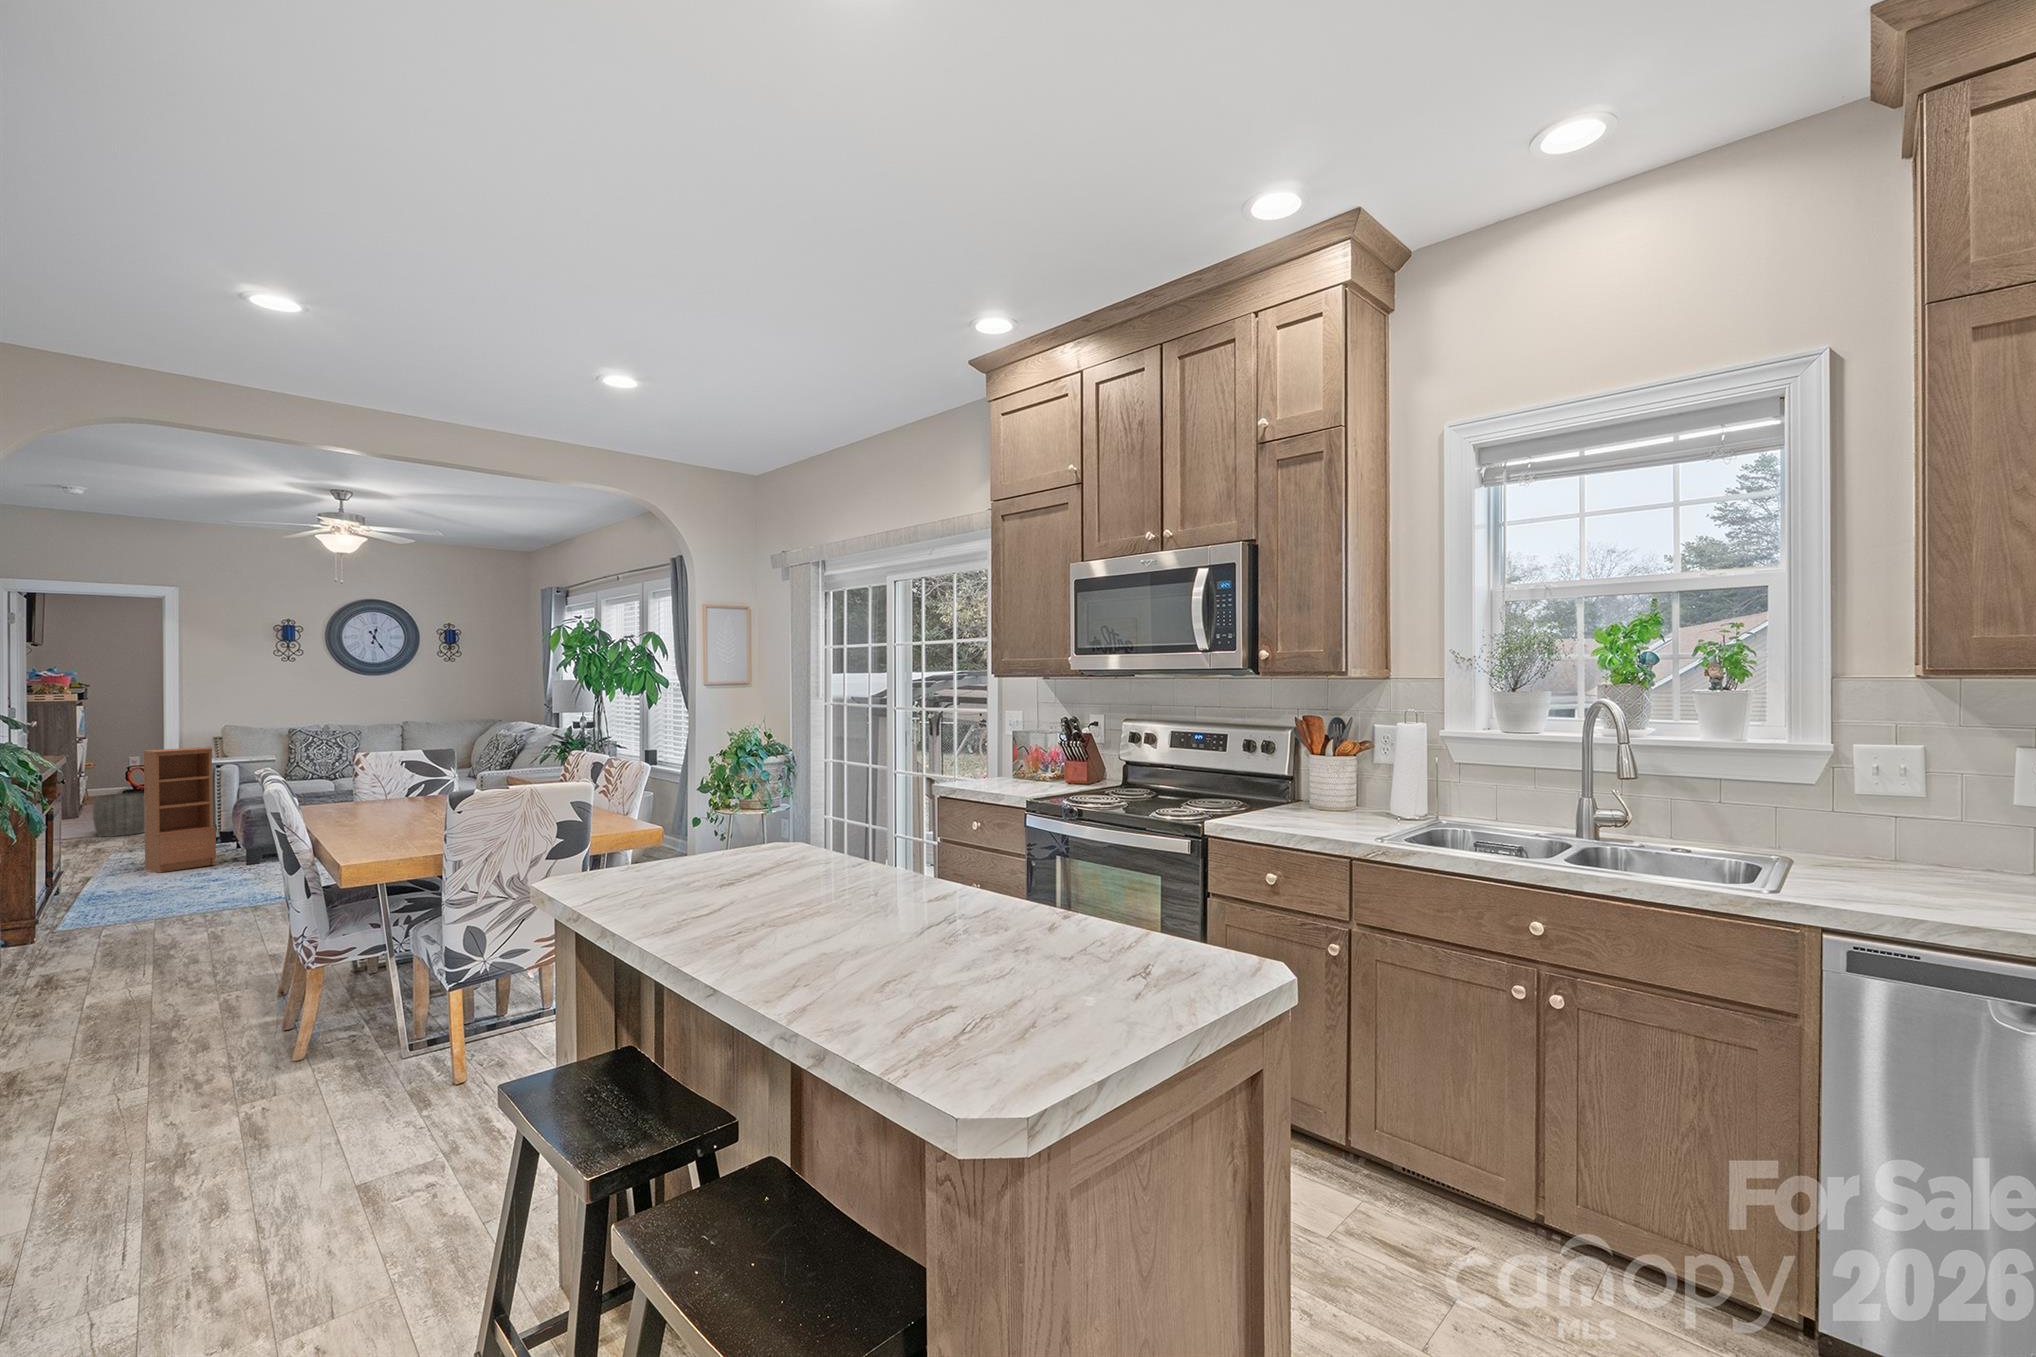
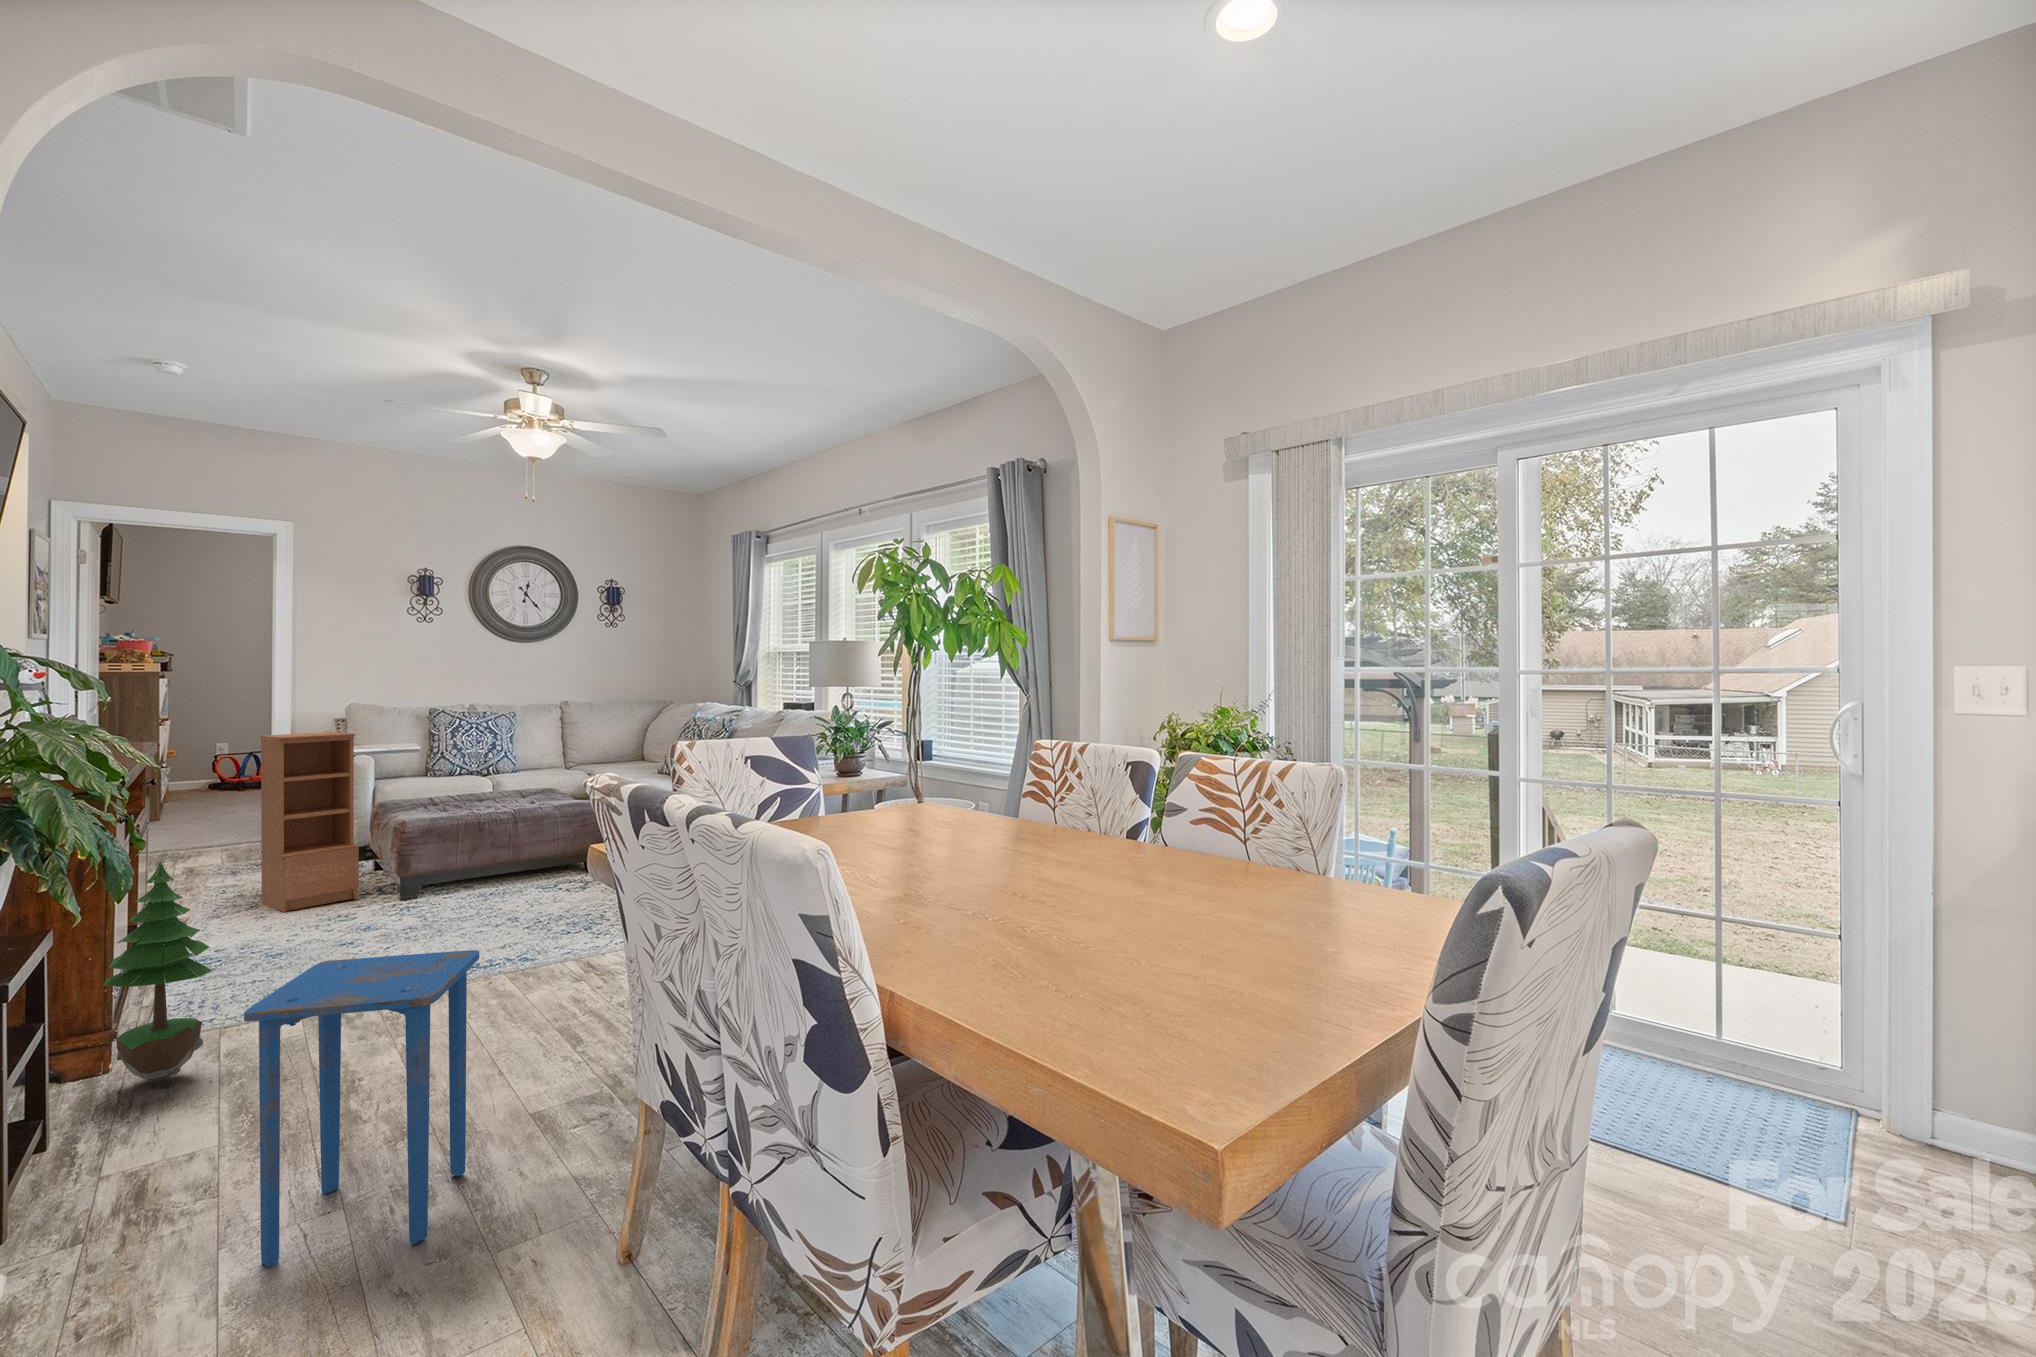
woven basket: present [93,793,145,837] -> none [181,790,250,848]
potted tree: none [29,822,93,946] -> present [103,862,212,1082]
side table: none [95,860,227,999] -> present [244,950,479,1267]

